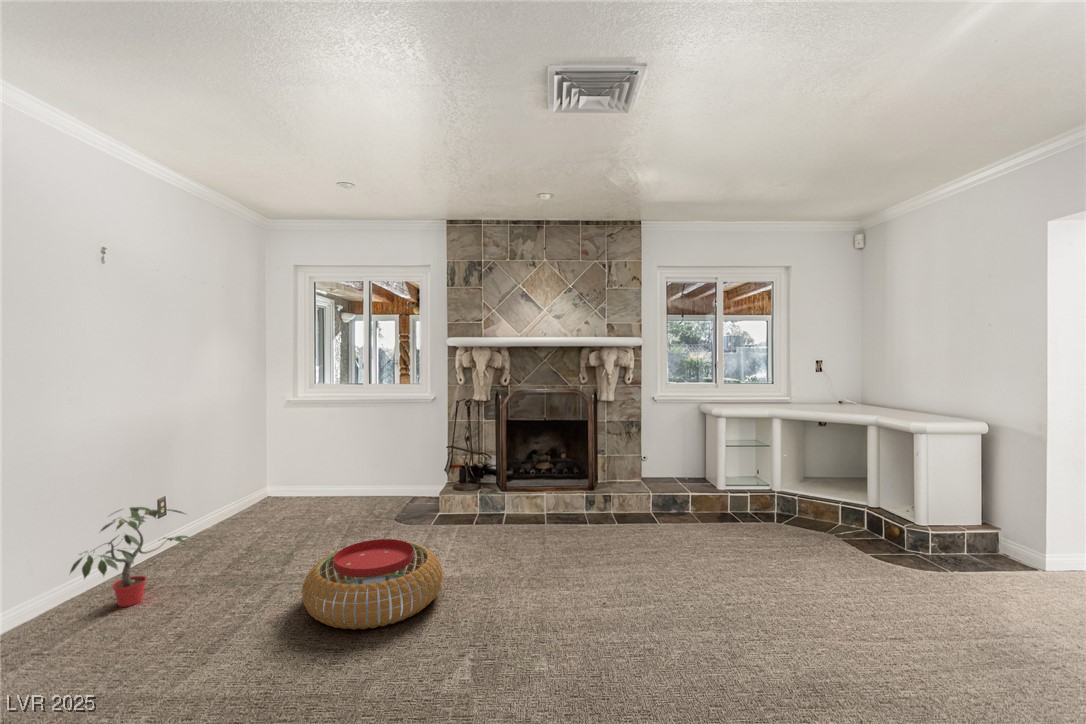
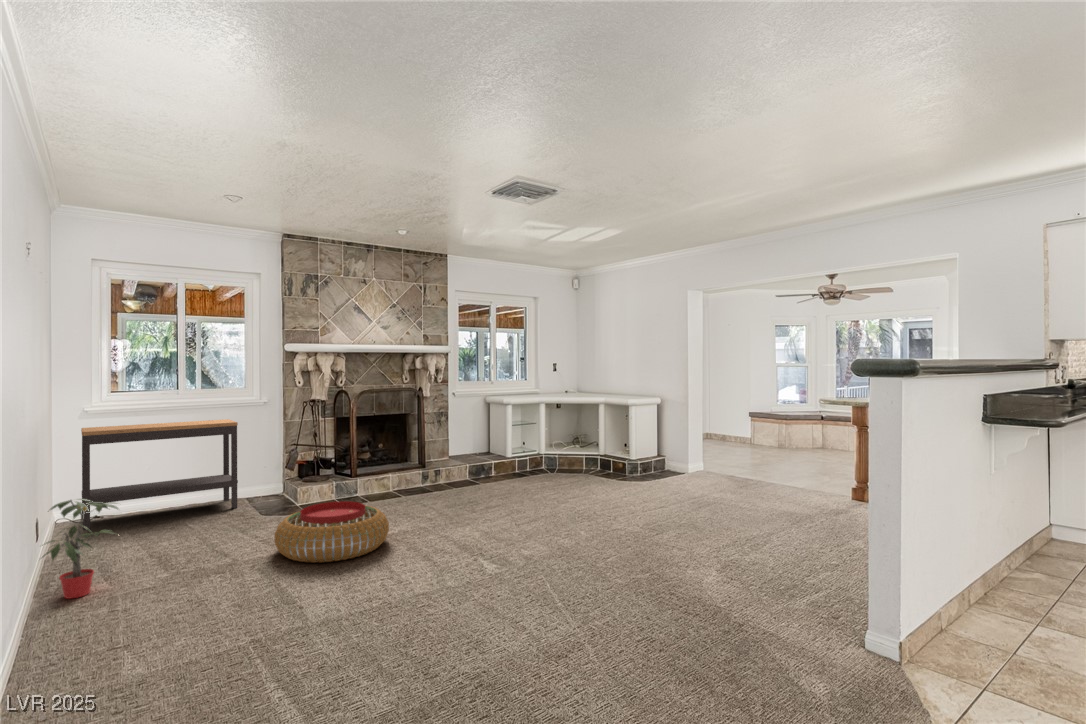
console table: none [260,417,399,514] -> present [81,419,238,530]

